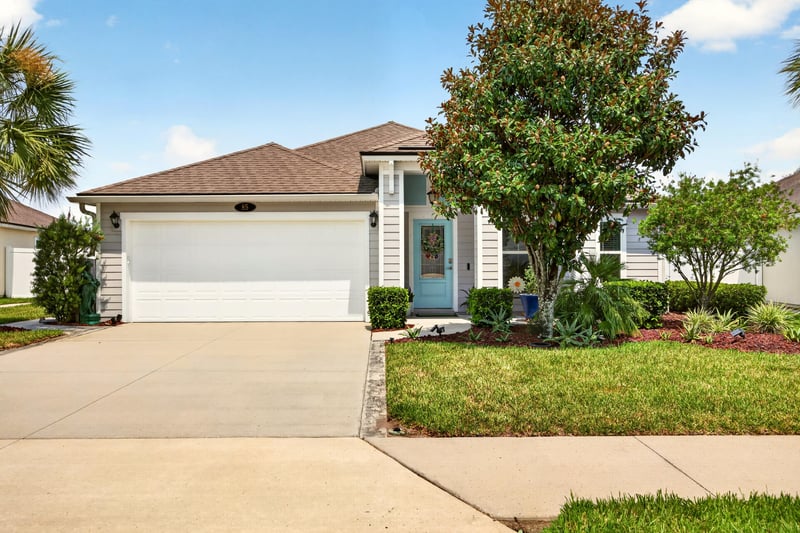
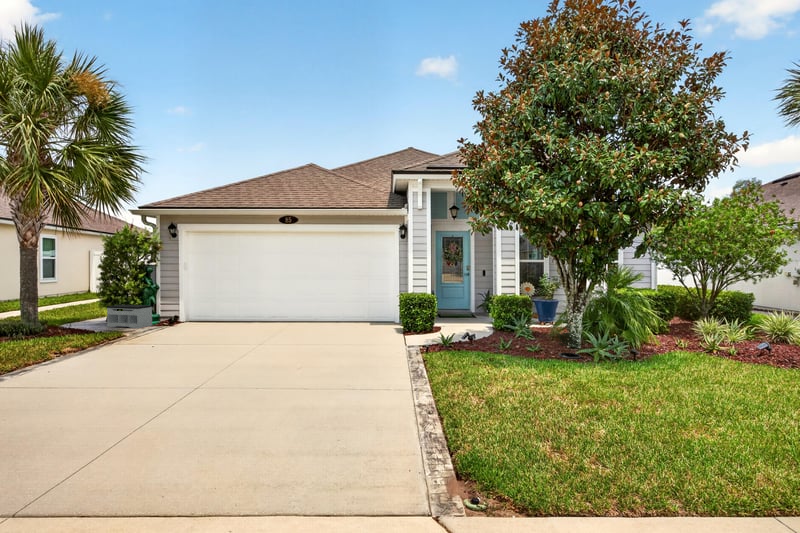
bench: none [42,303,93,329] -> present [107,305,152,328]

